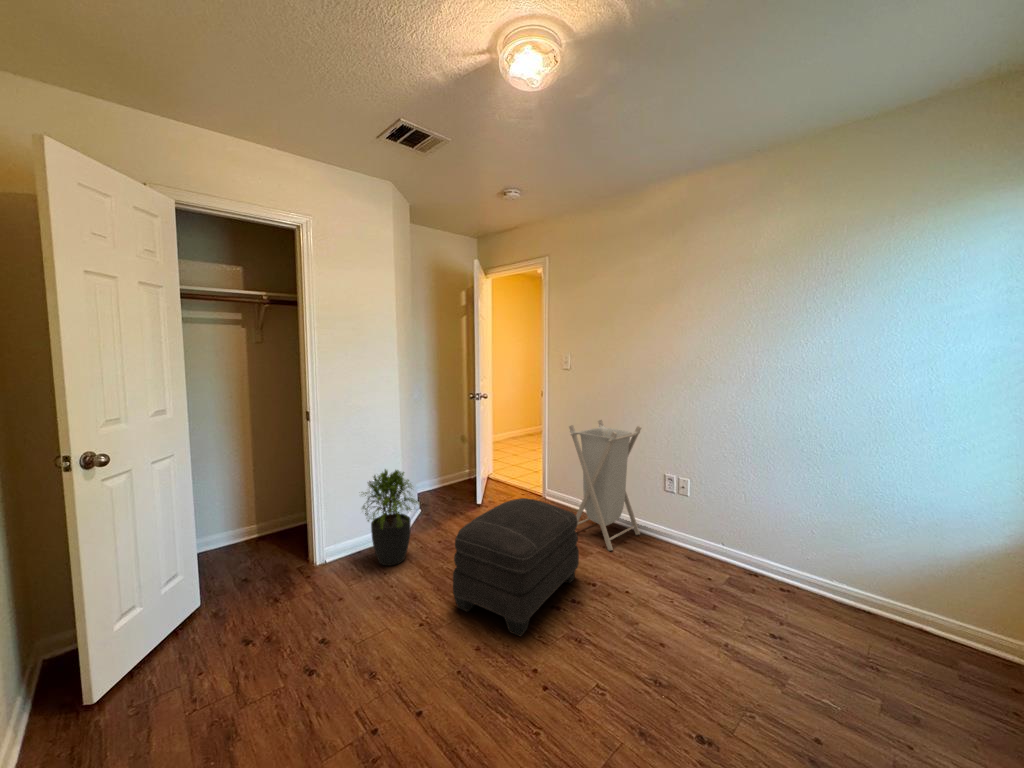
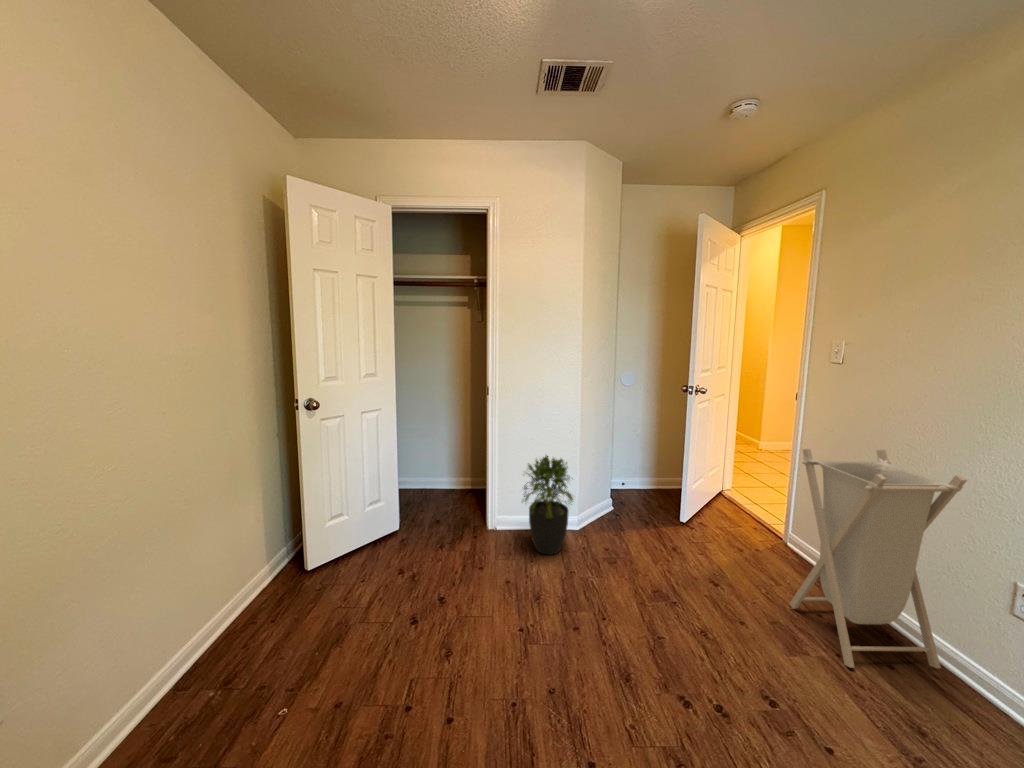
ottoman: present [453,498,579,636] -> none [563,530,758,712]

